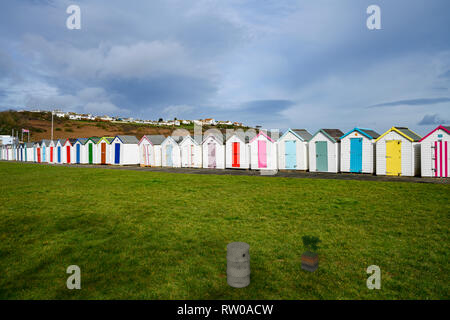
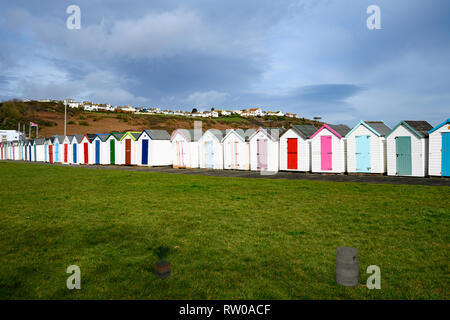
potted tree: present [301,235,322,272] -> present [153,245,173,279]

